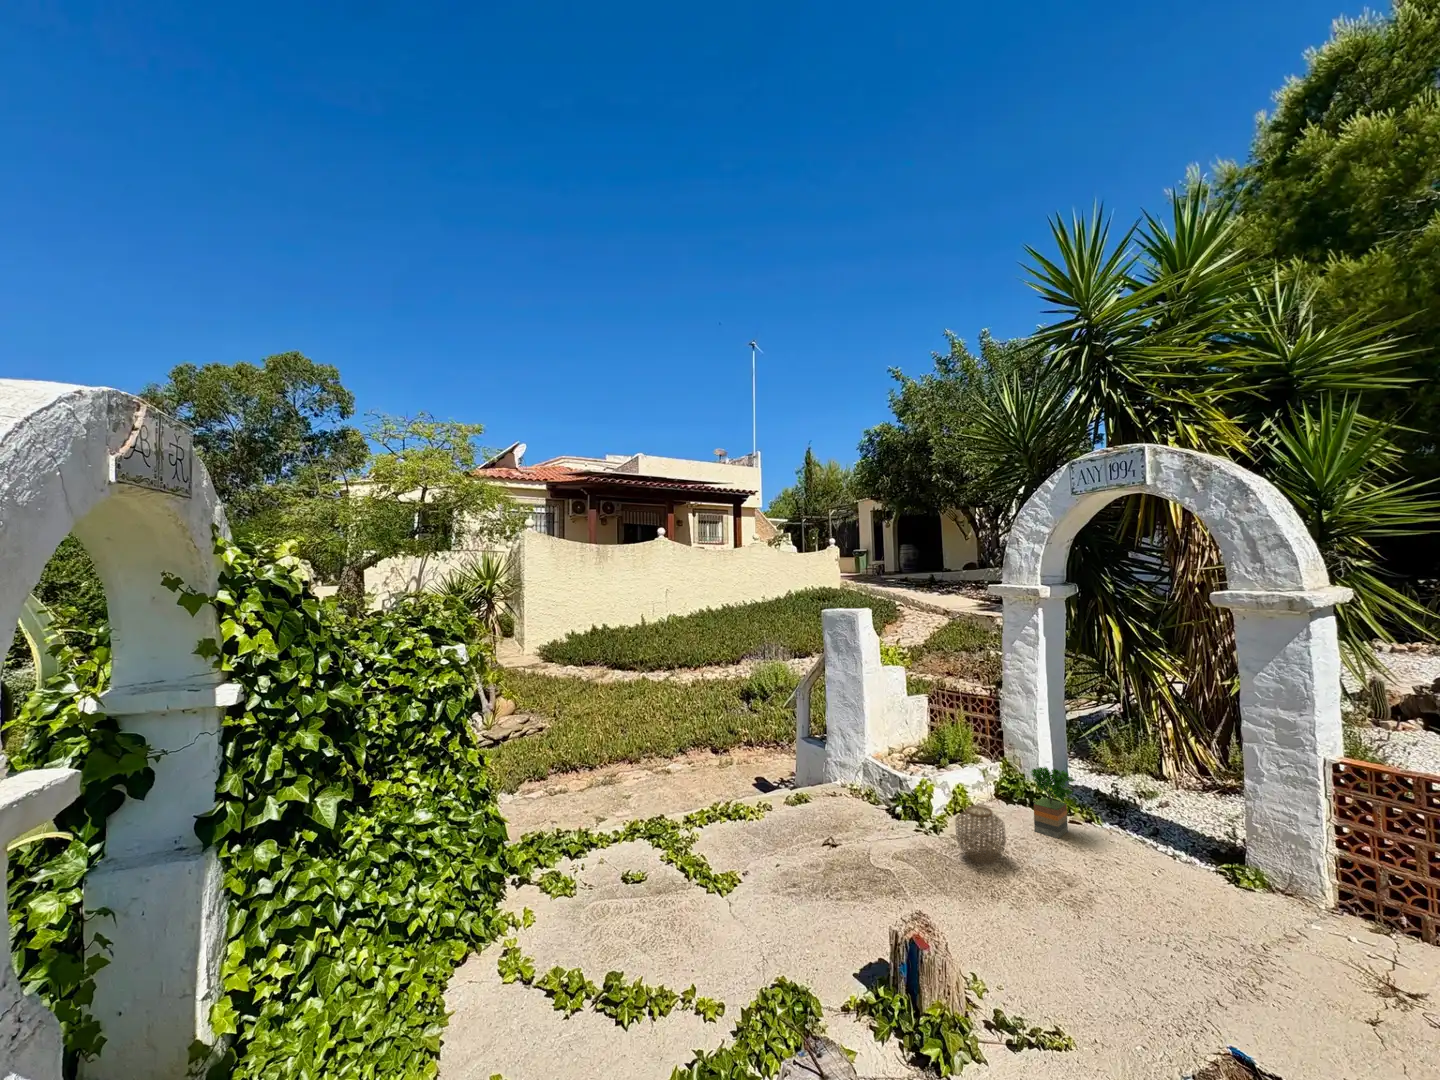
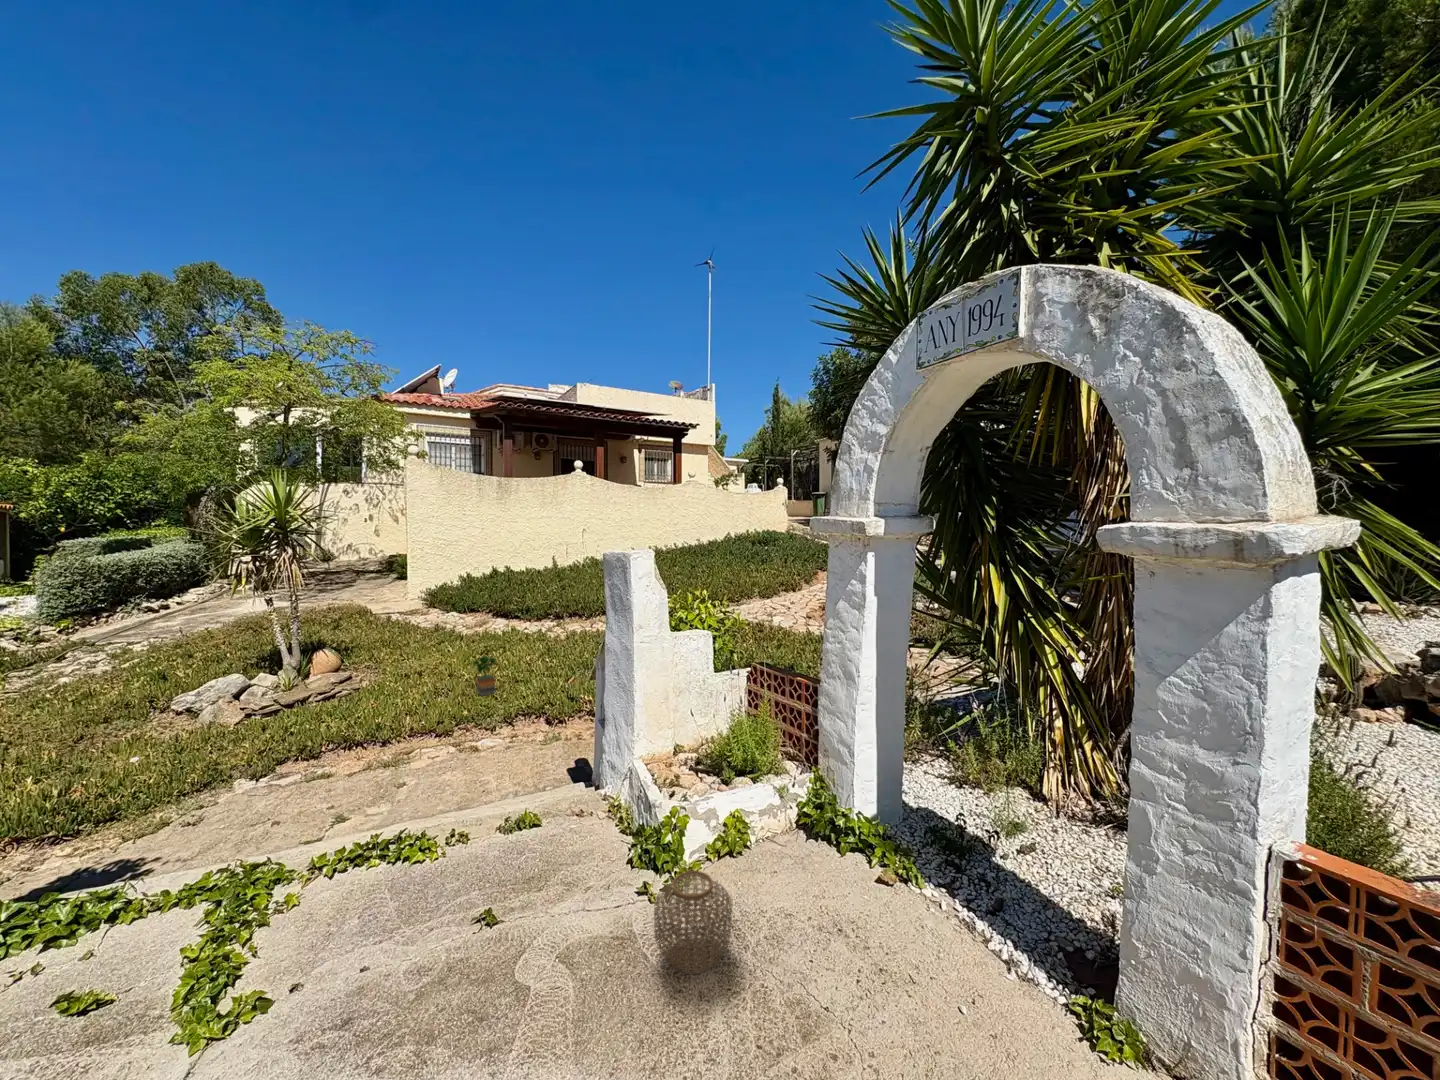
potted tree: present [1031,767,1074,839] -> present [472,656,499,696]

